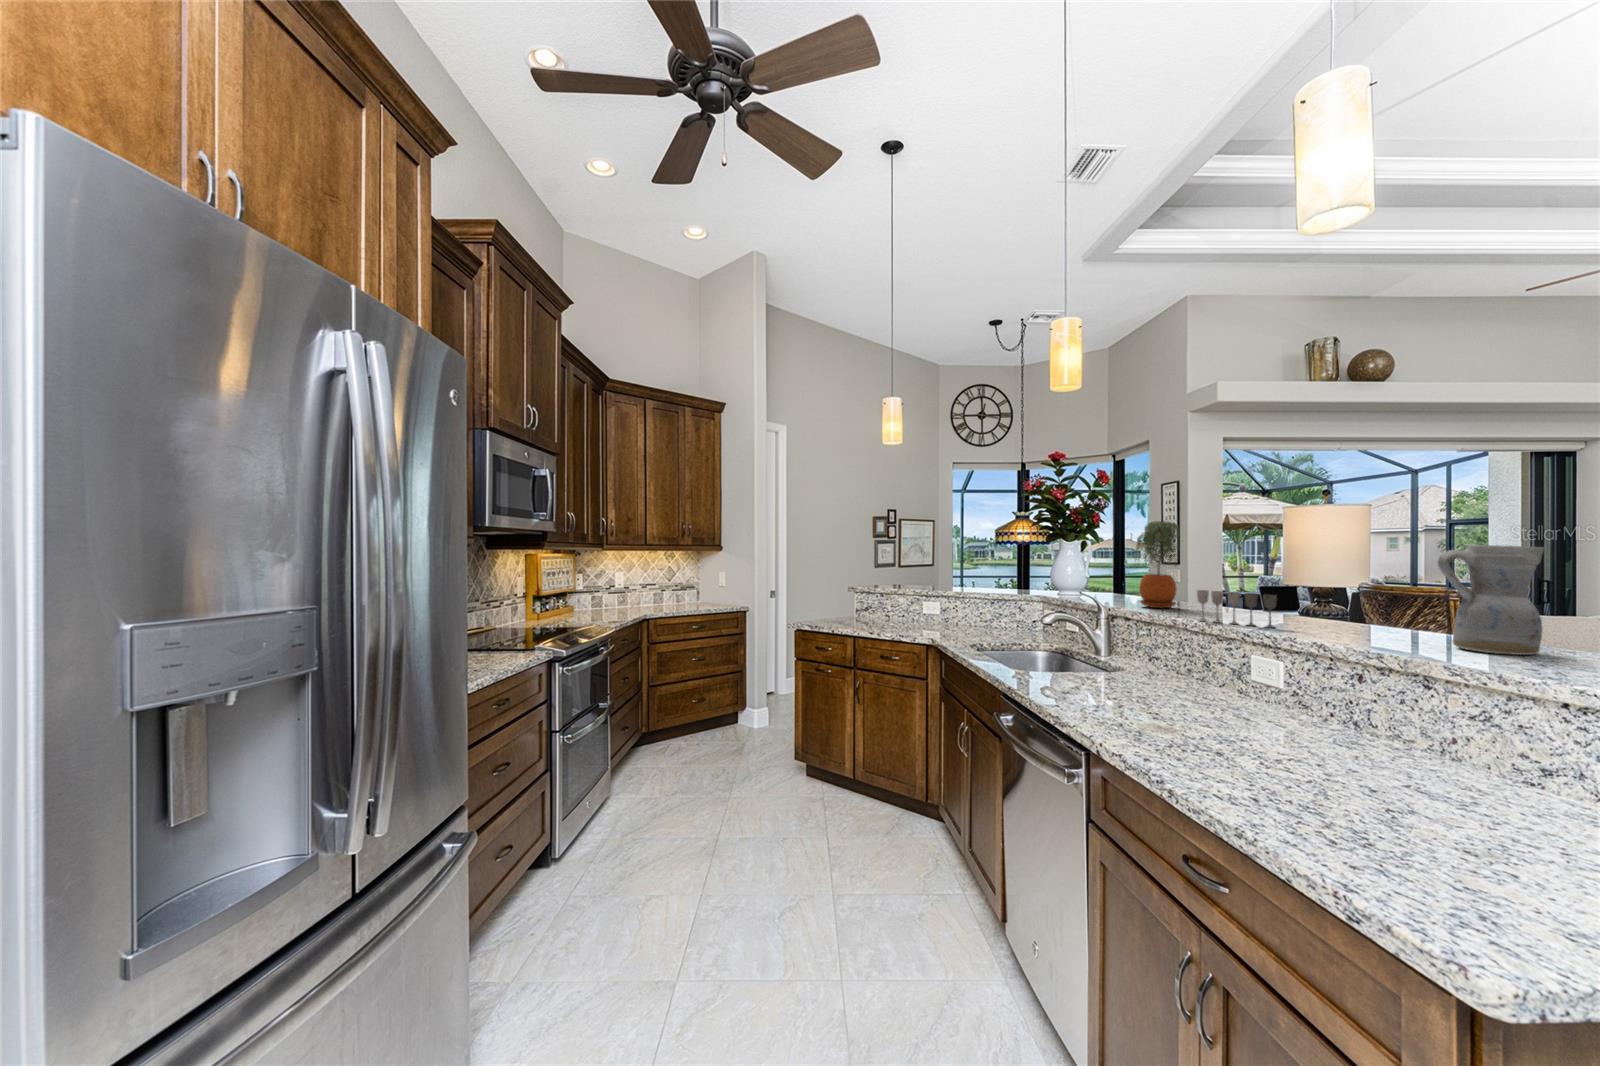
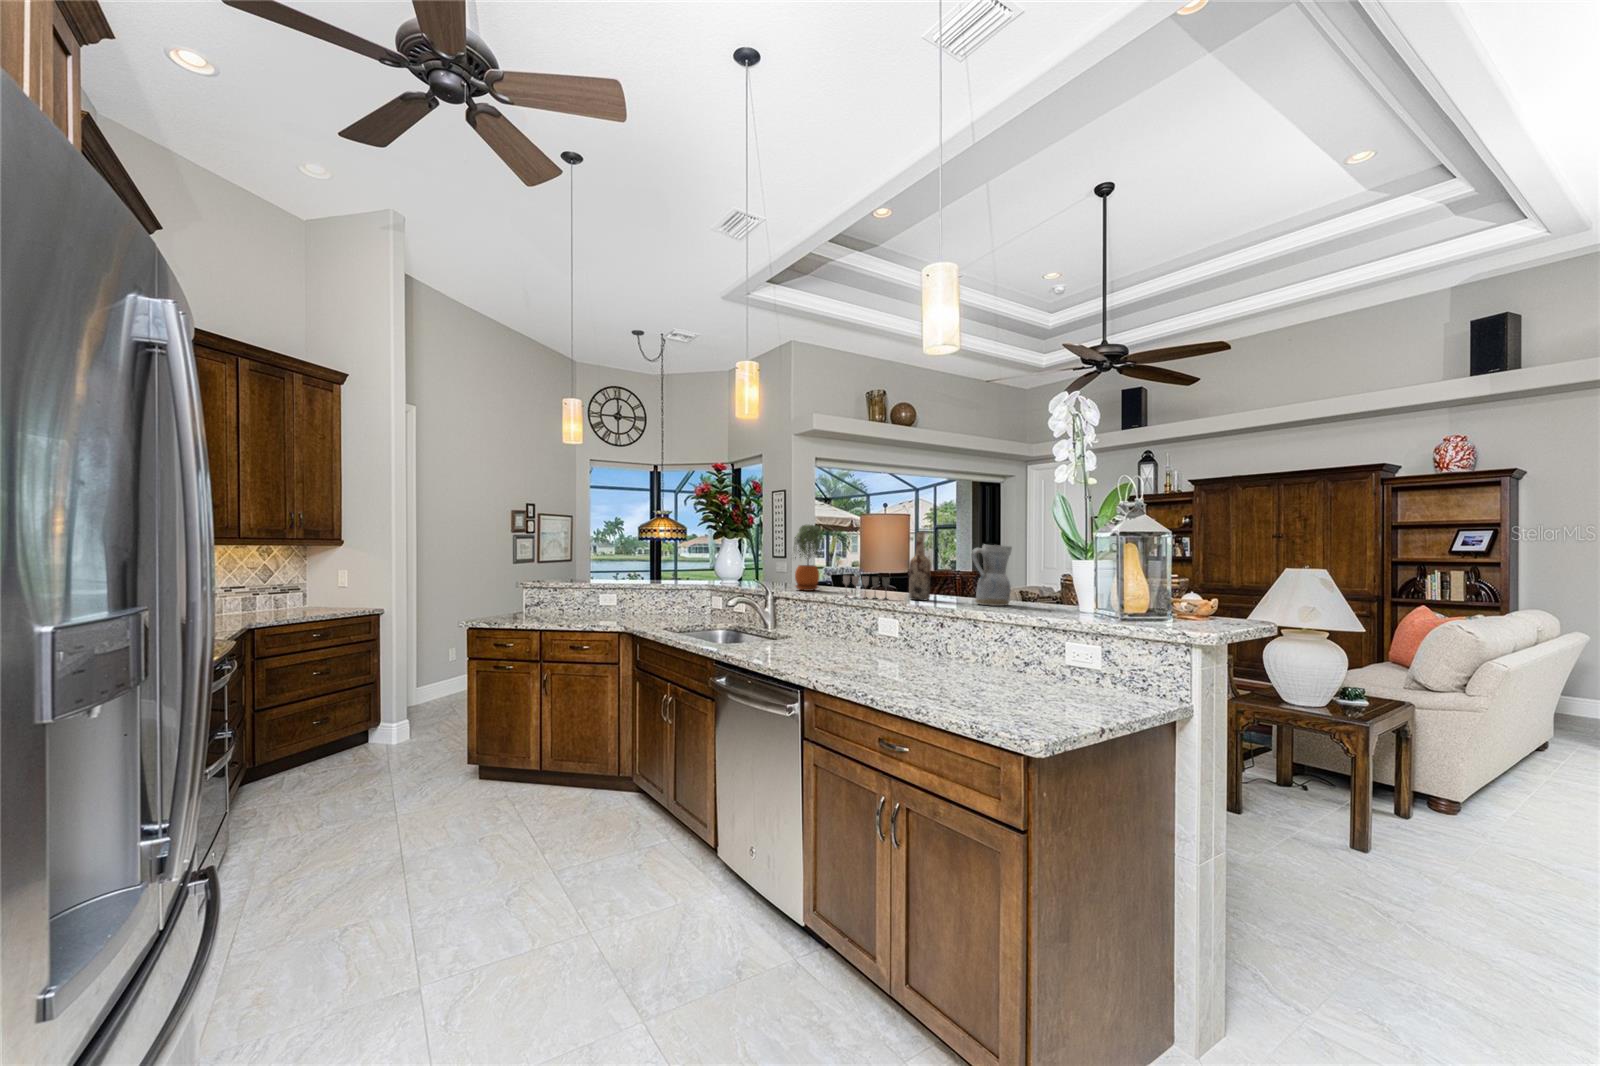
wine bottle: none [1314,526,1357,634] -> present [909,532,931,600]

